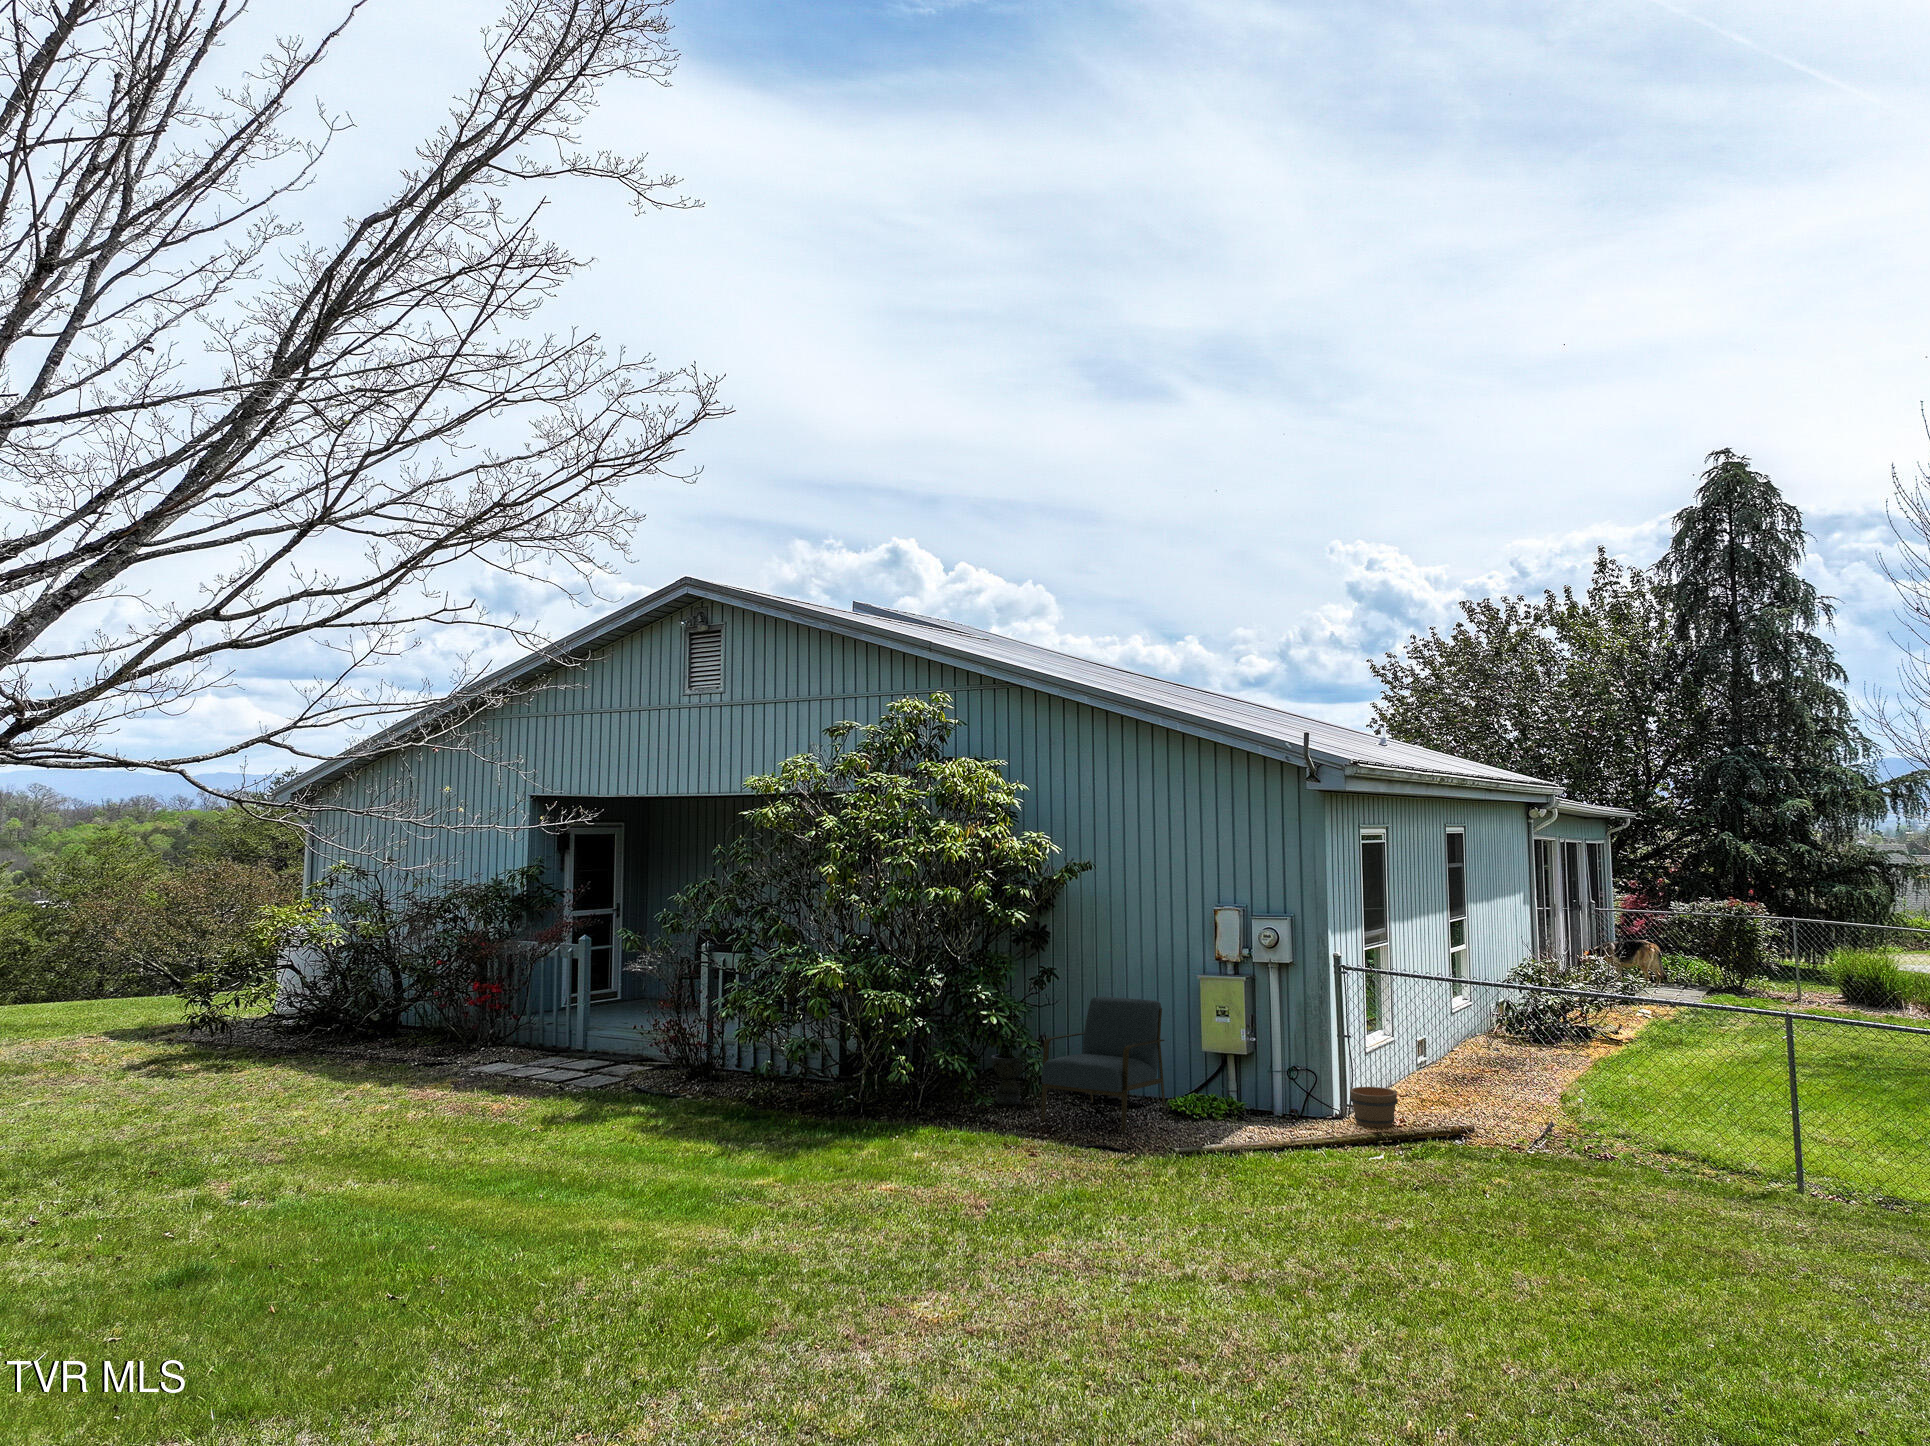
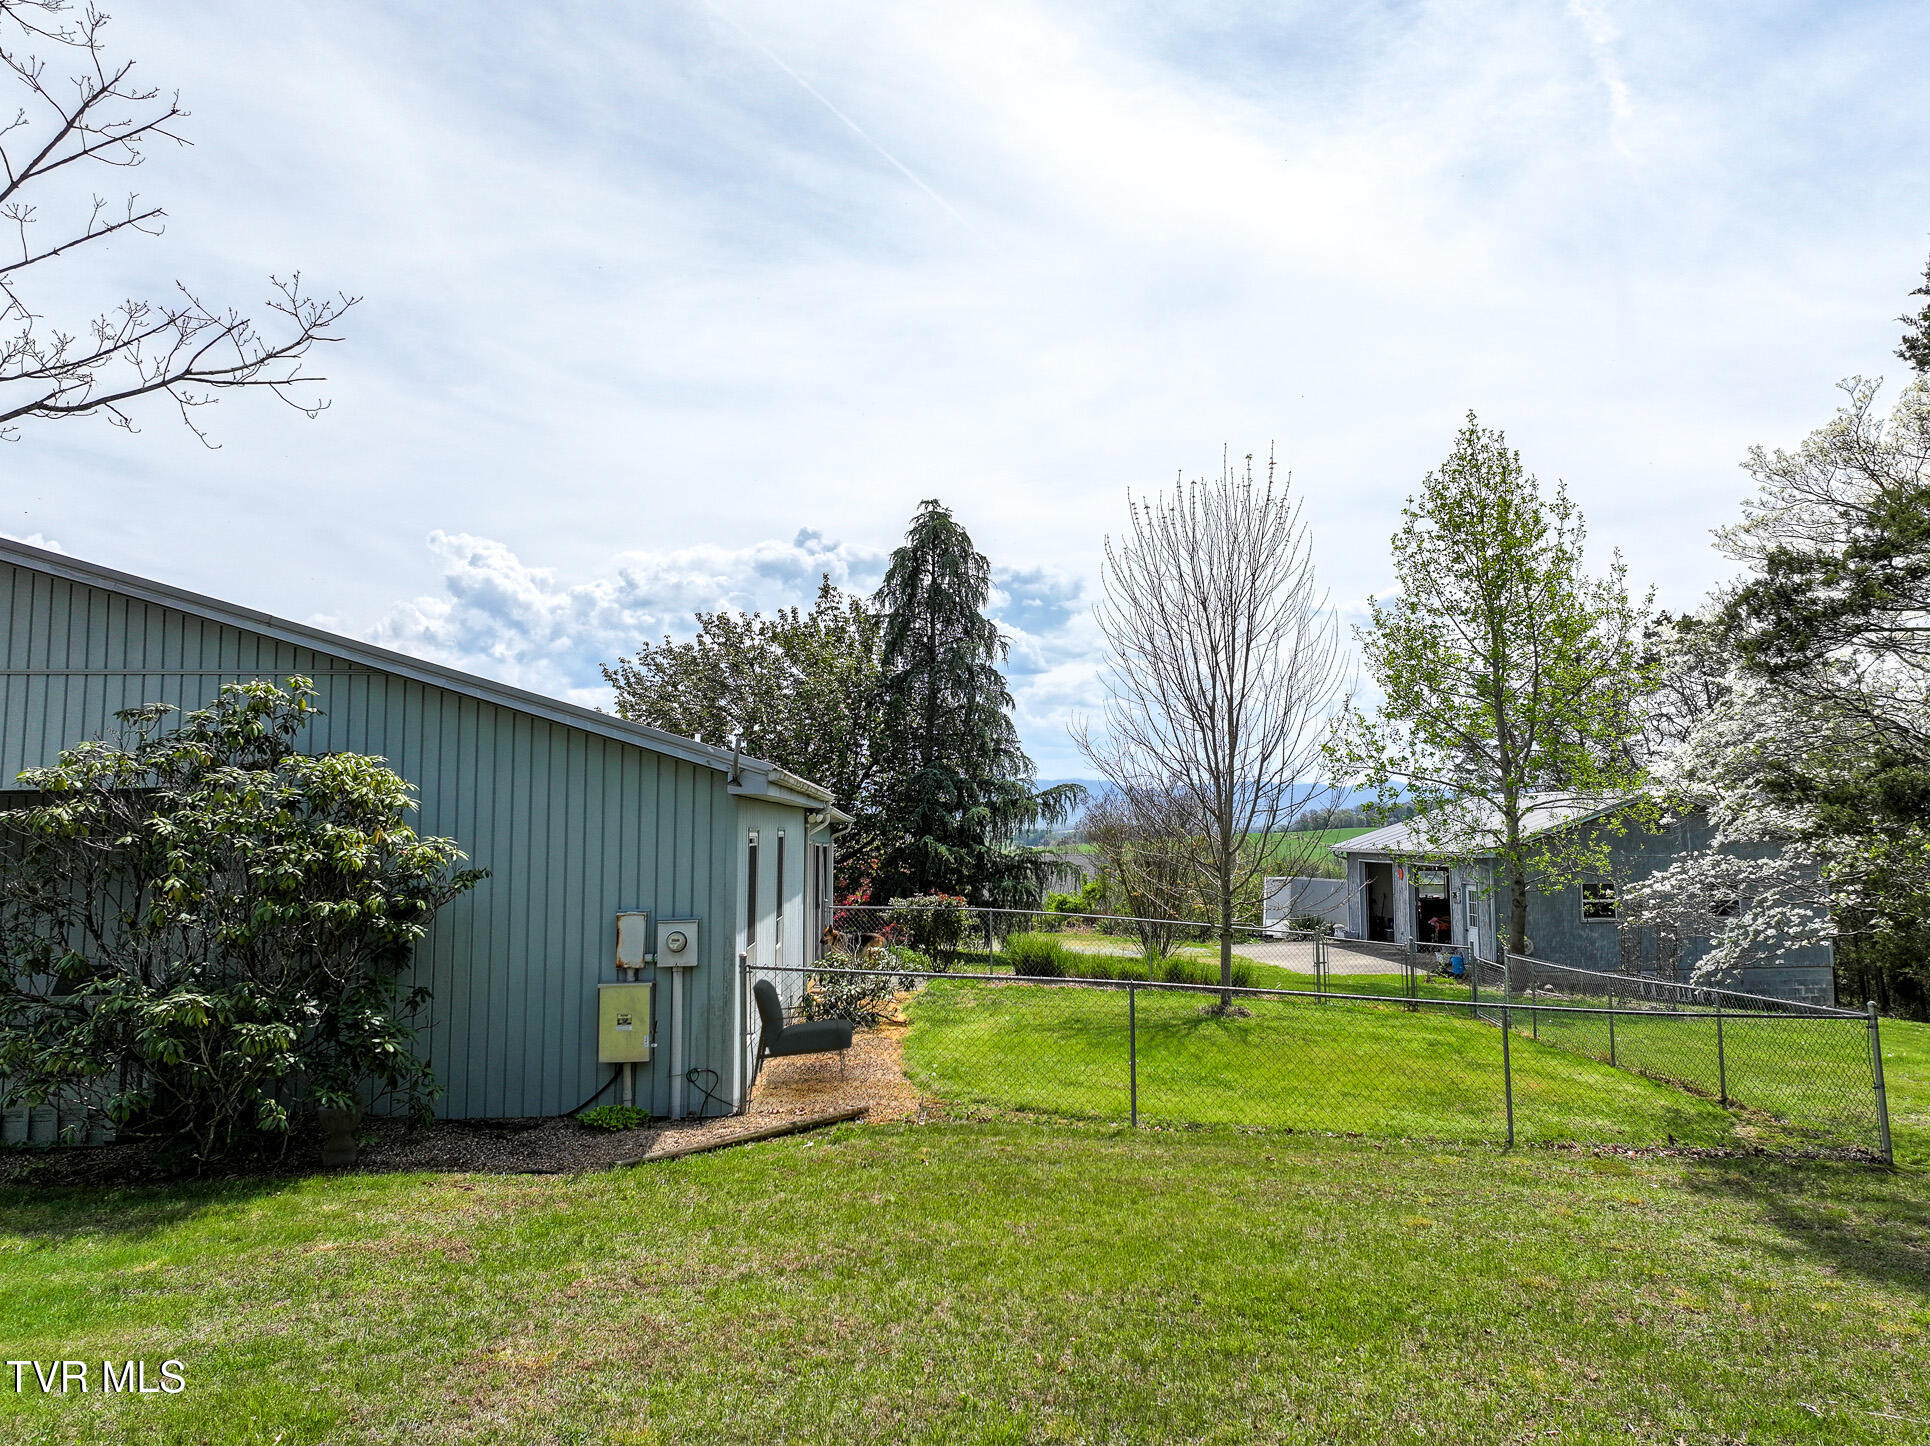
chair: present [1041,997,1165,1132] -> present [752,979,852,1086]
bucket: present [1350,1087,1398,1128] -> none [745,1082,793,1121]

